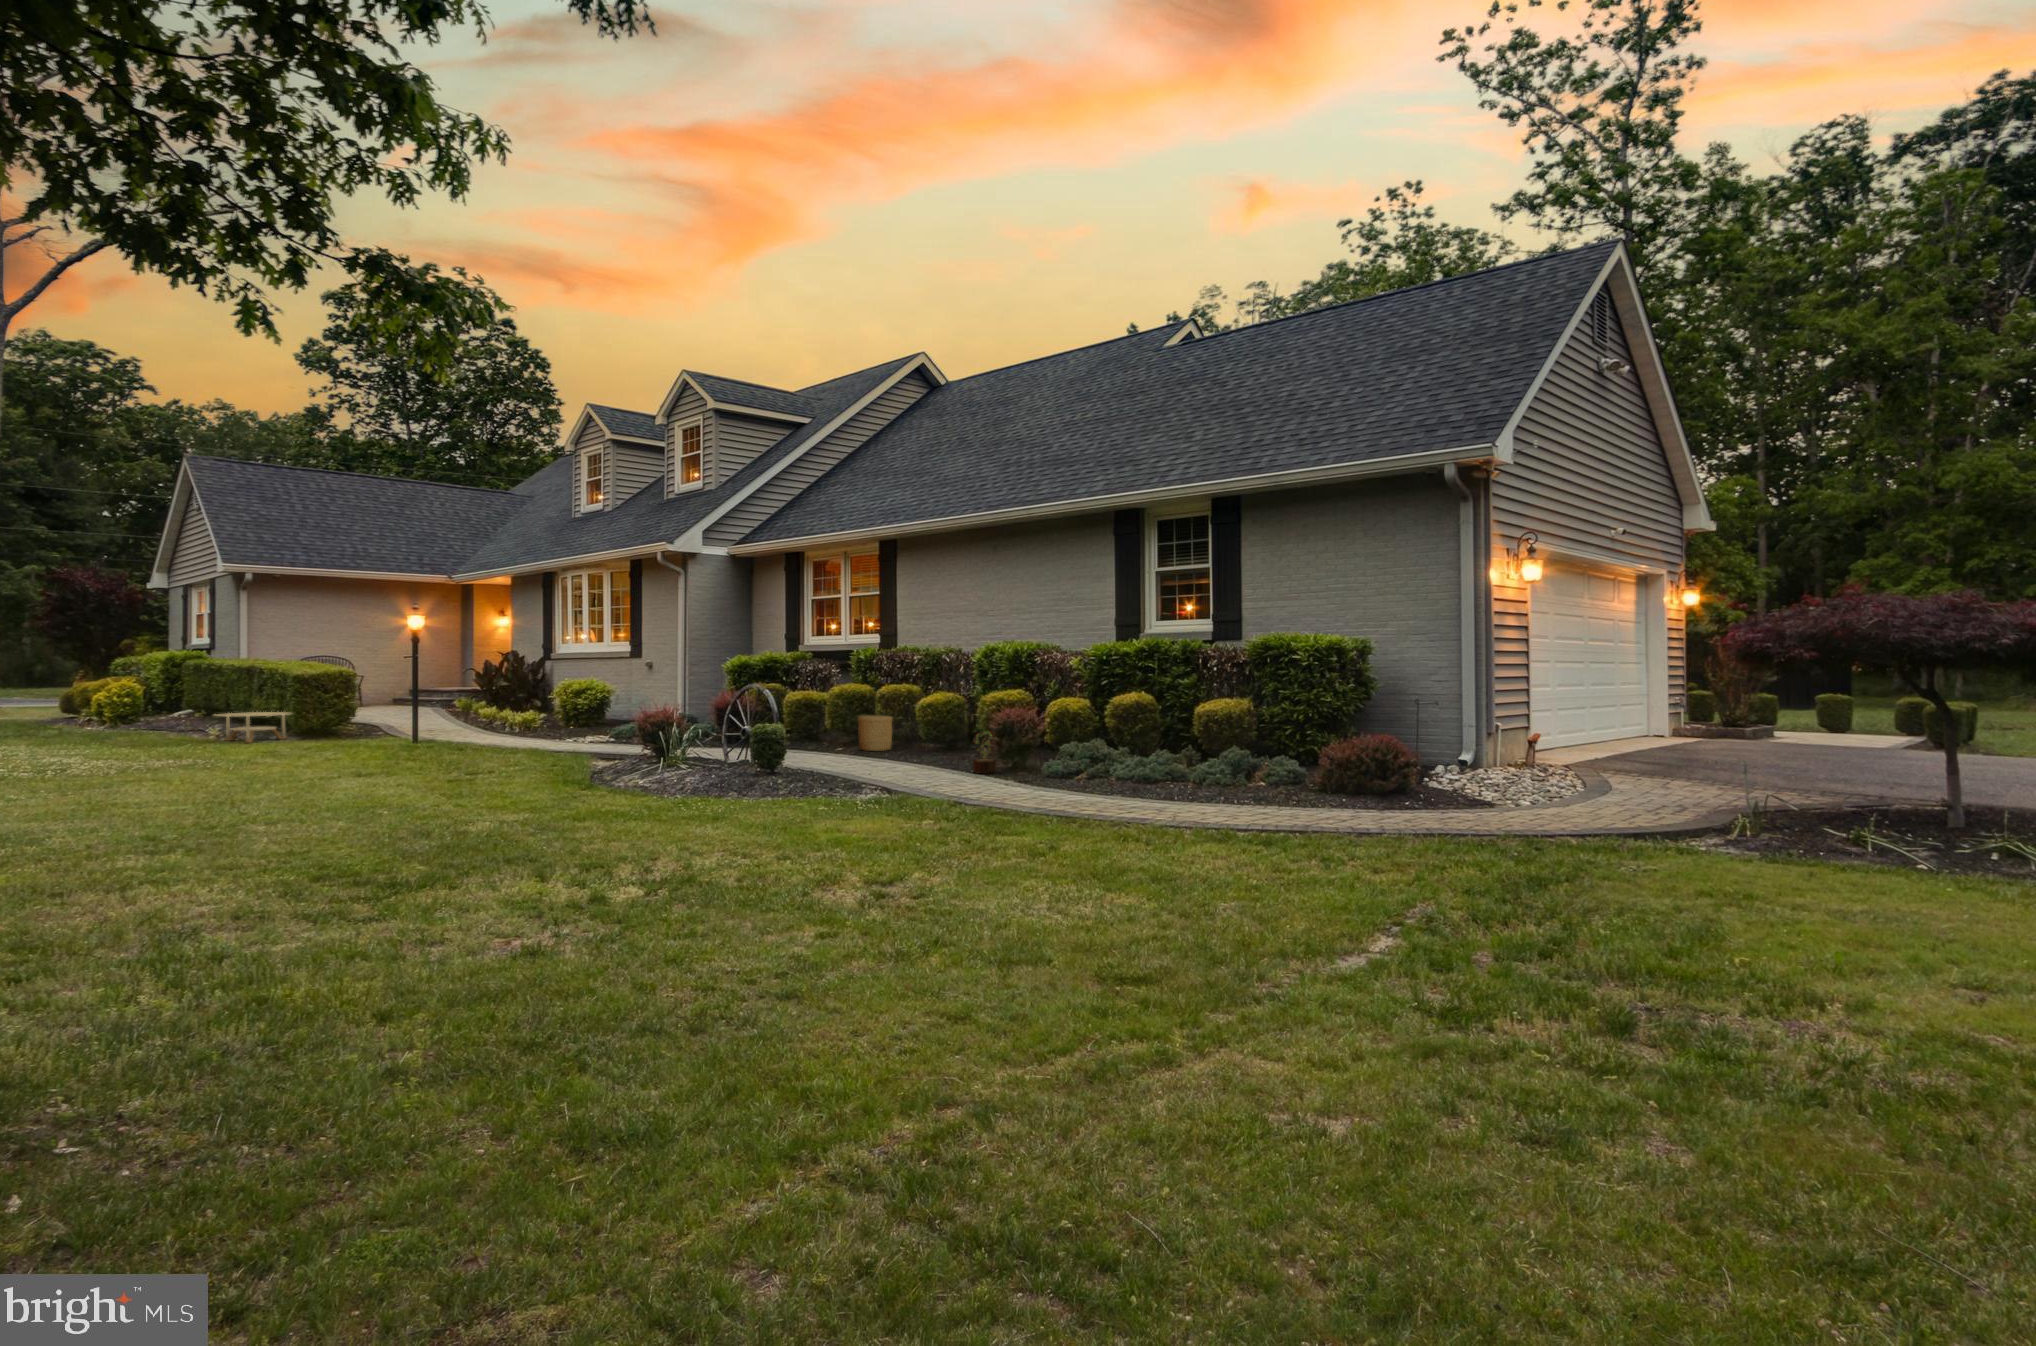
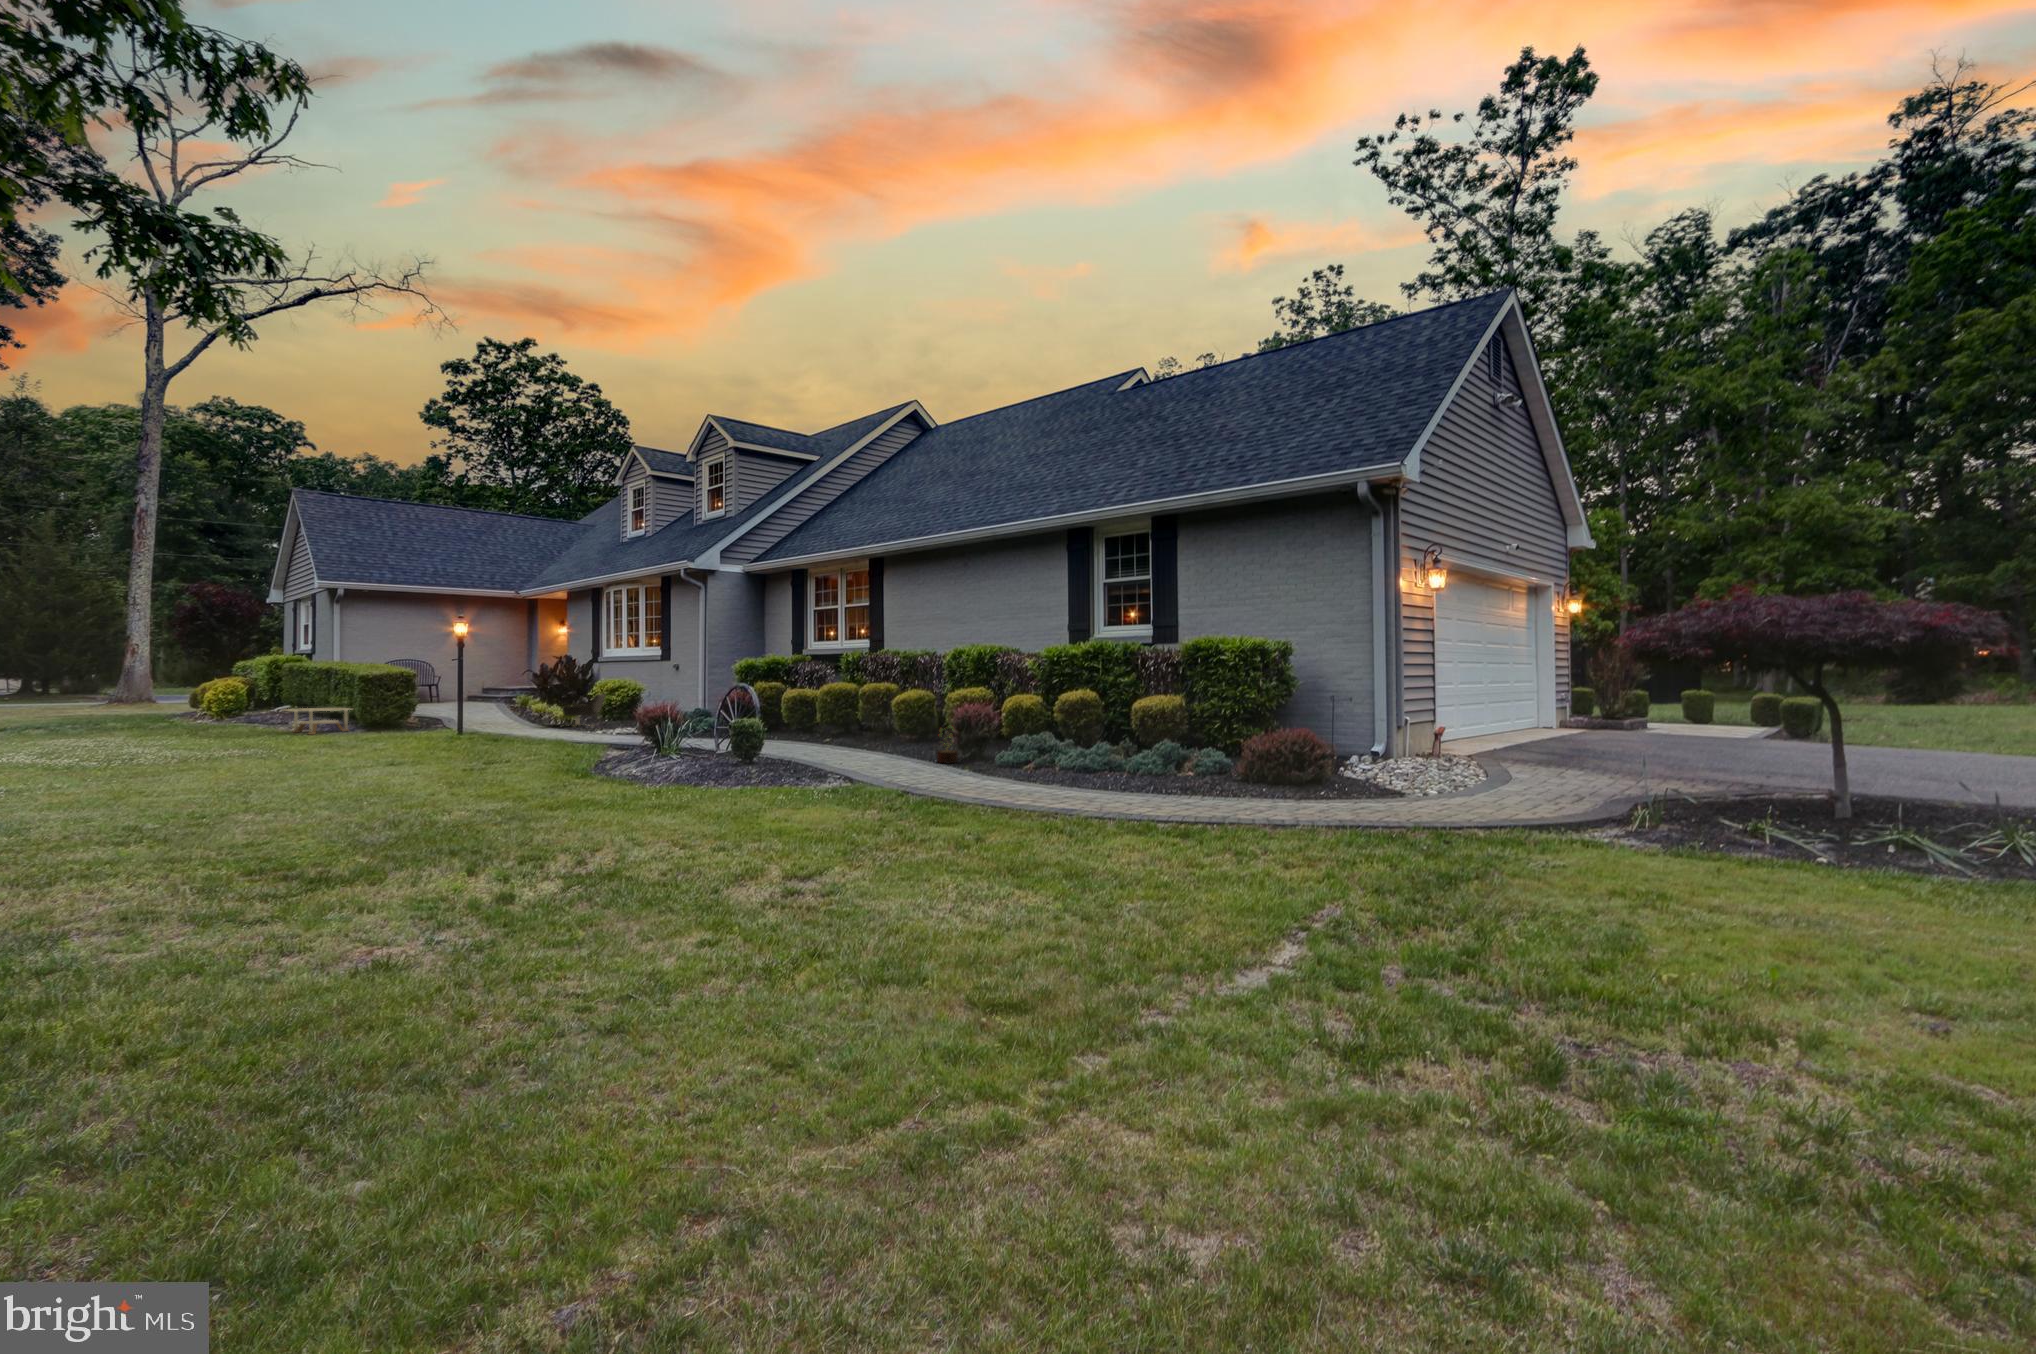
lounge chair: none [523,695,575,733] -> present [562,694,605,725]
basket: present [858,715,893,751] -> none [843,712,875,743]

